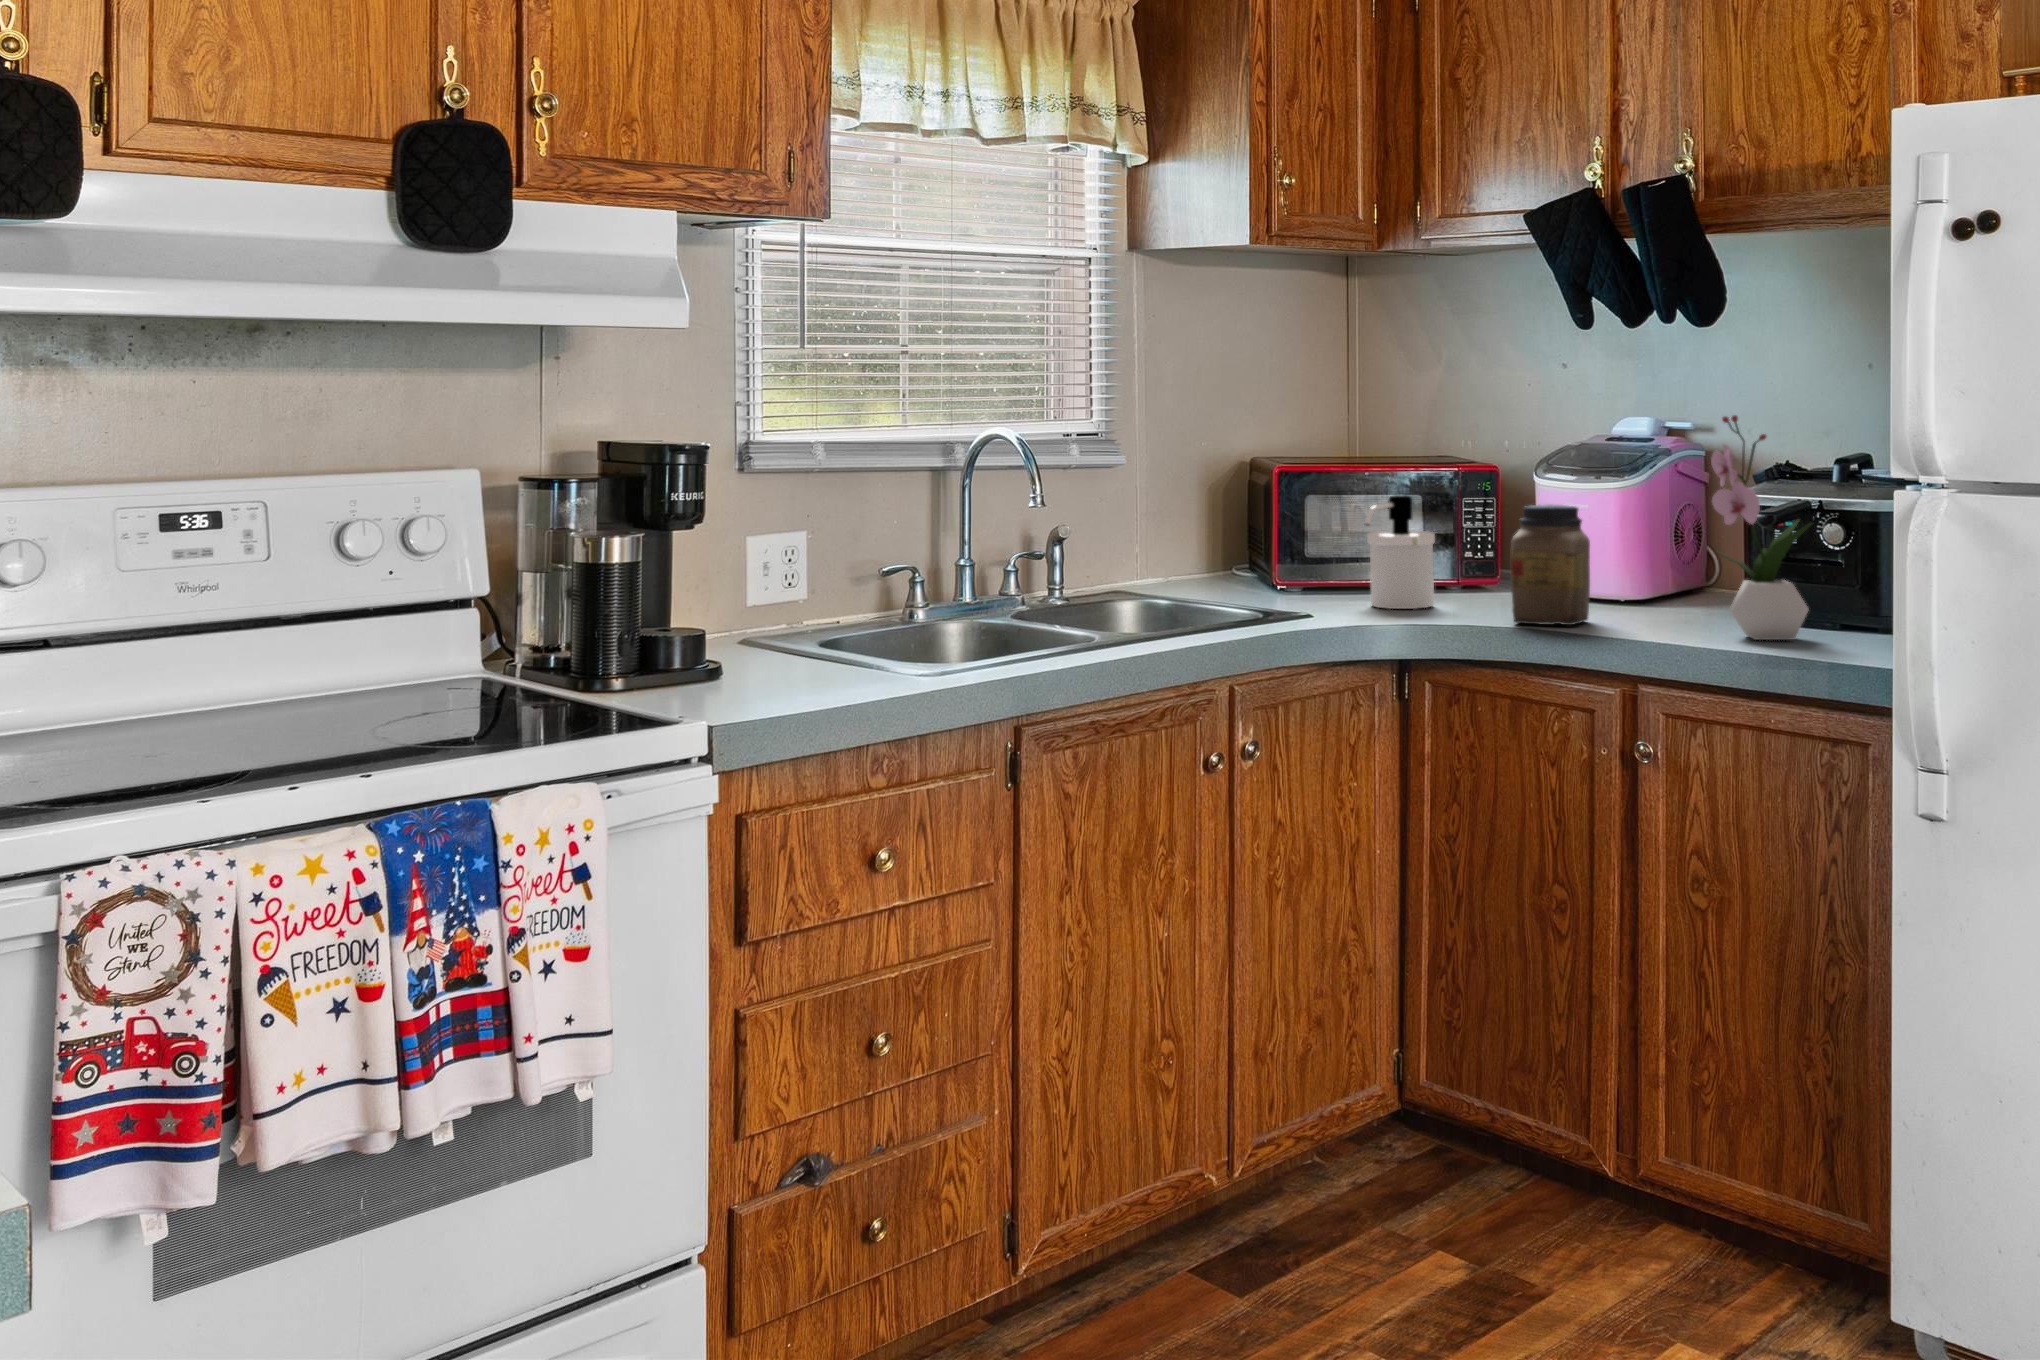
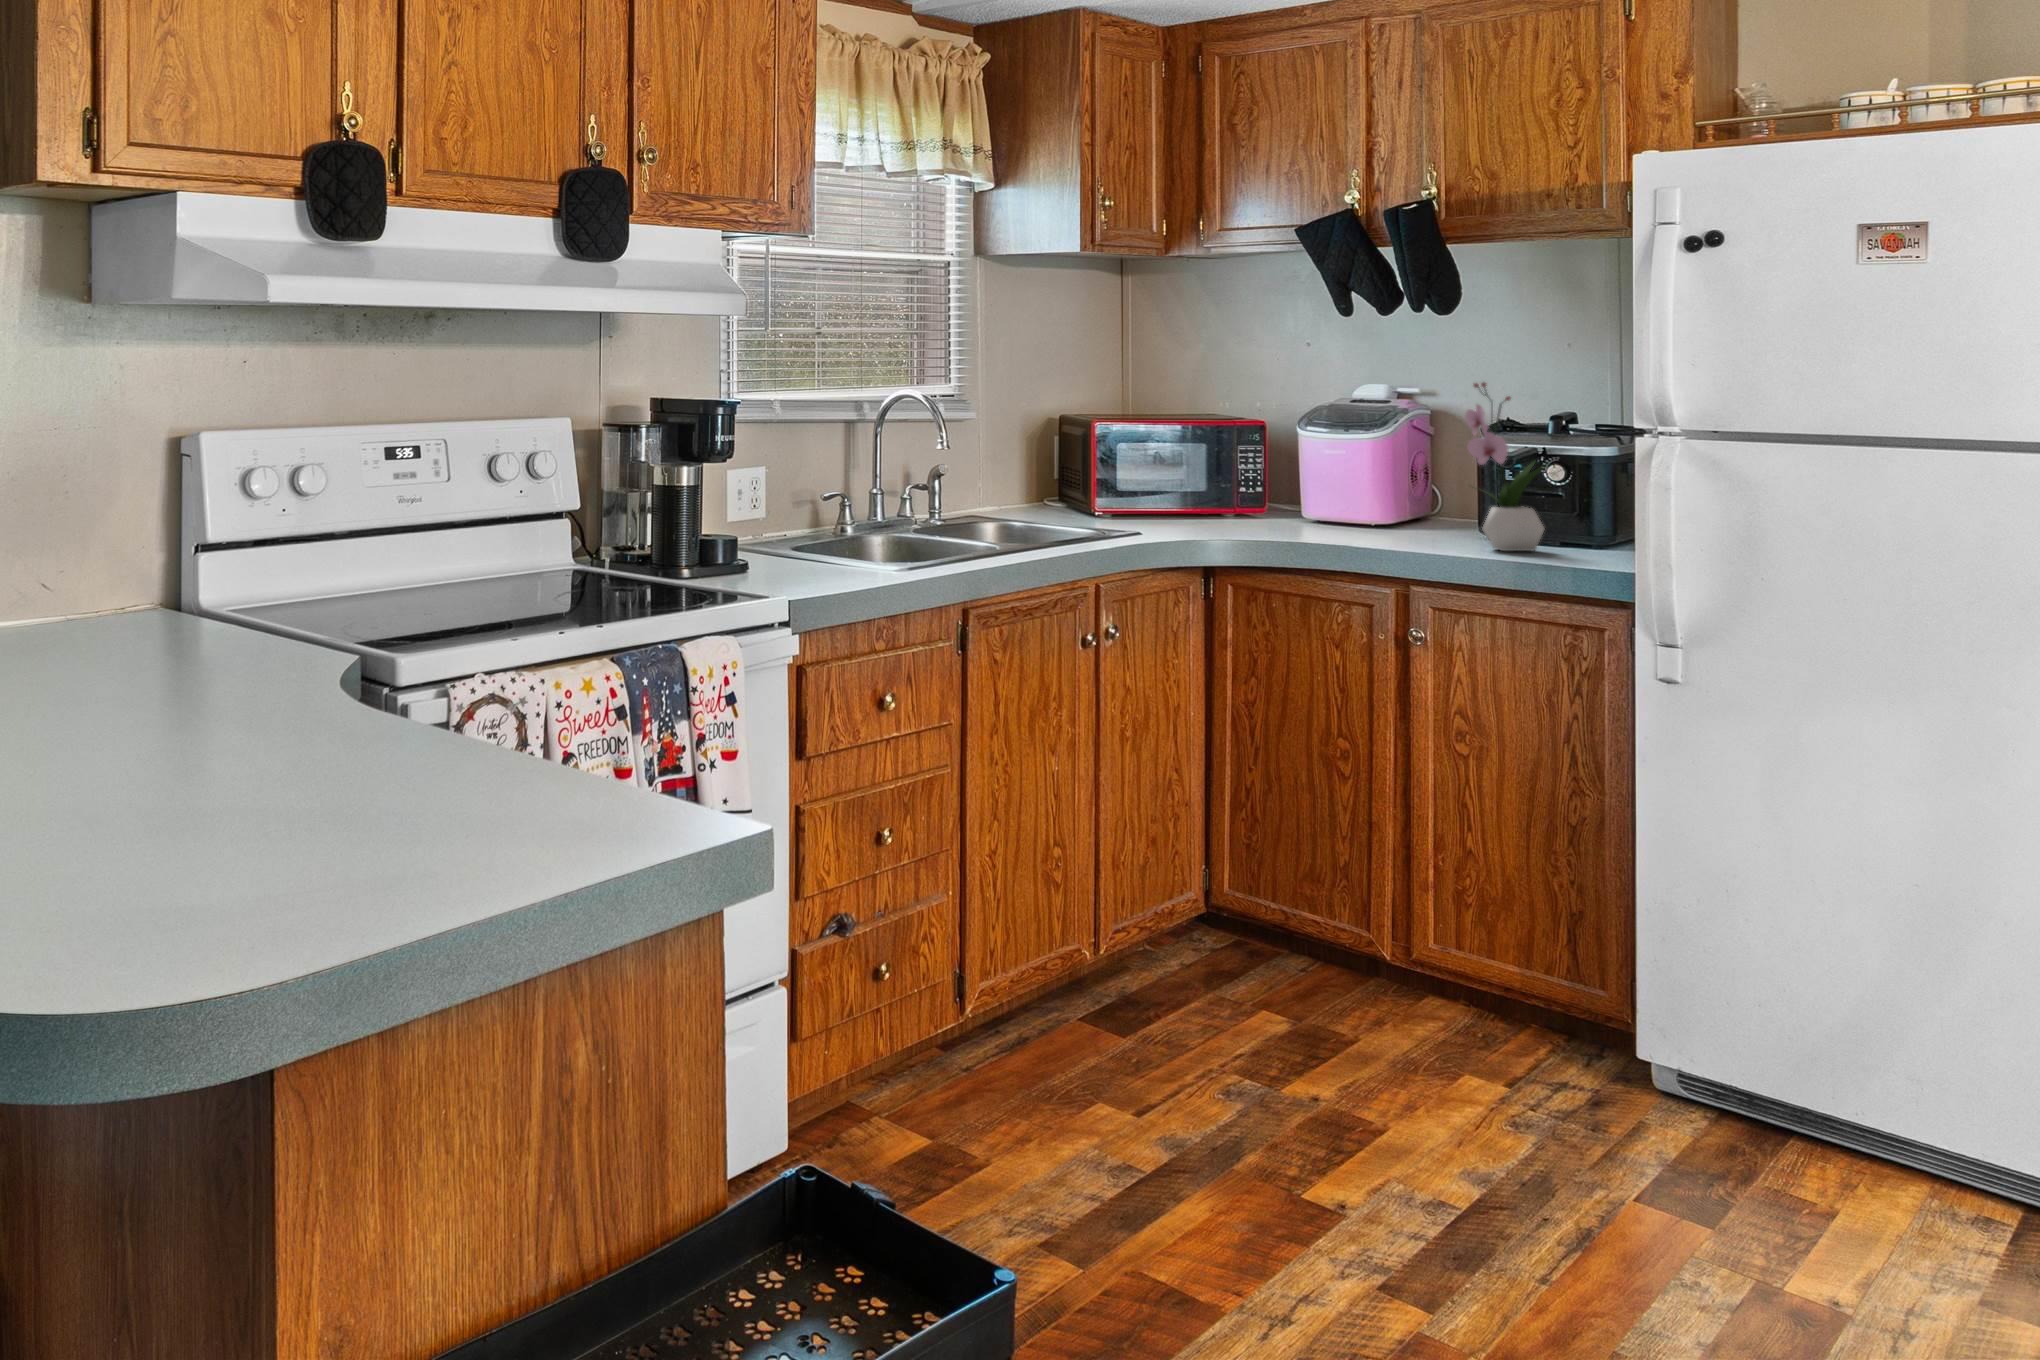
soap dispenser: present [1365,495,1435,609] -> none [1173,445,1226,531]
jar: present [1511,504,1590,625] -> none [1300,451,1360,542]

